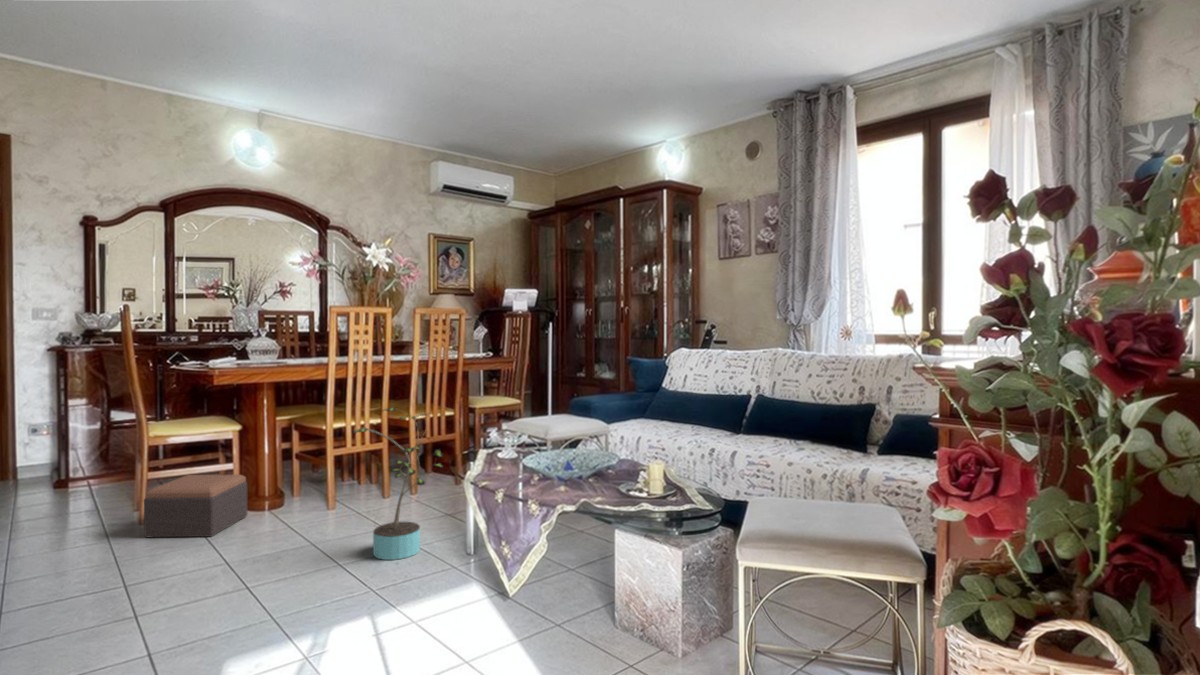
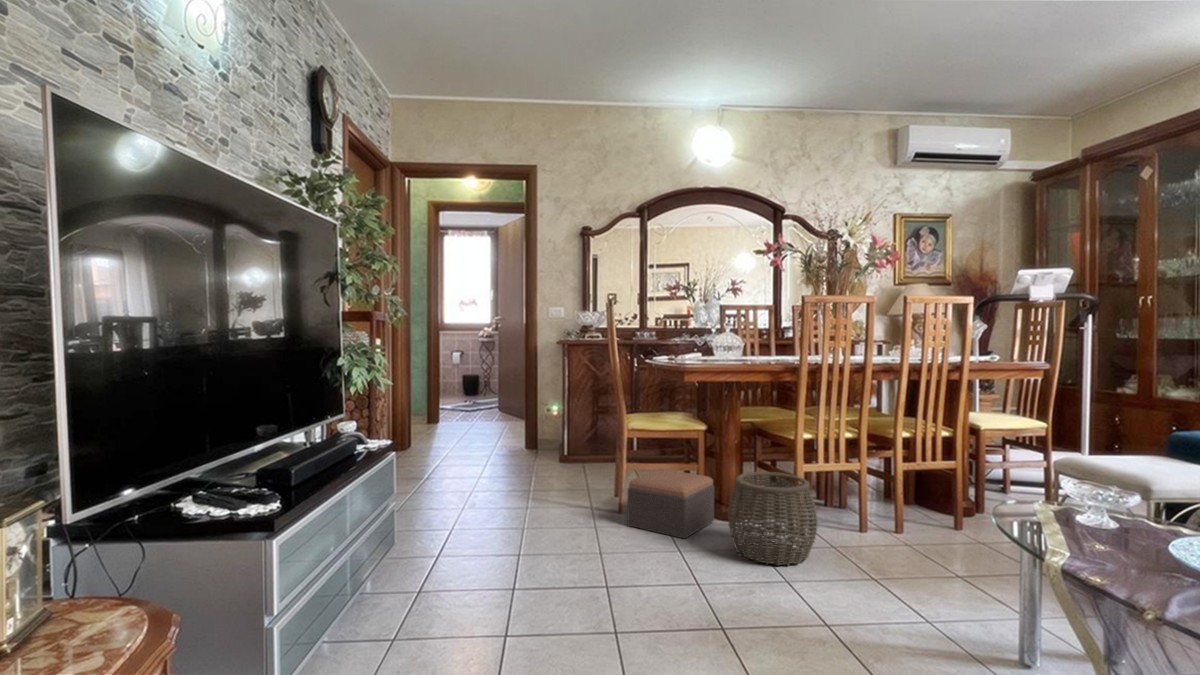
potted plant: present [352,408,443,560] -> none [847,421,982,630]
woven basket: none [256,460,341,541] -> present [728,472,818,565]

